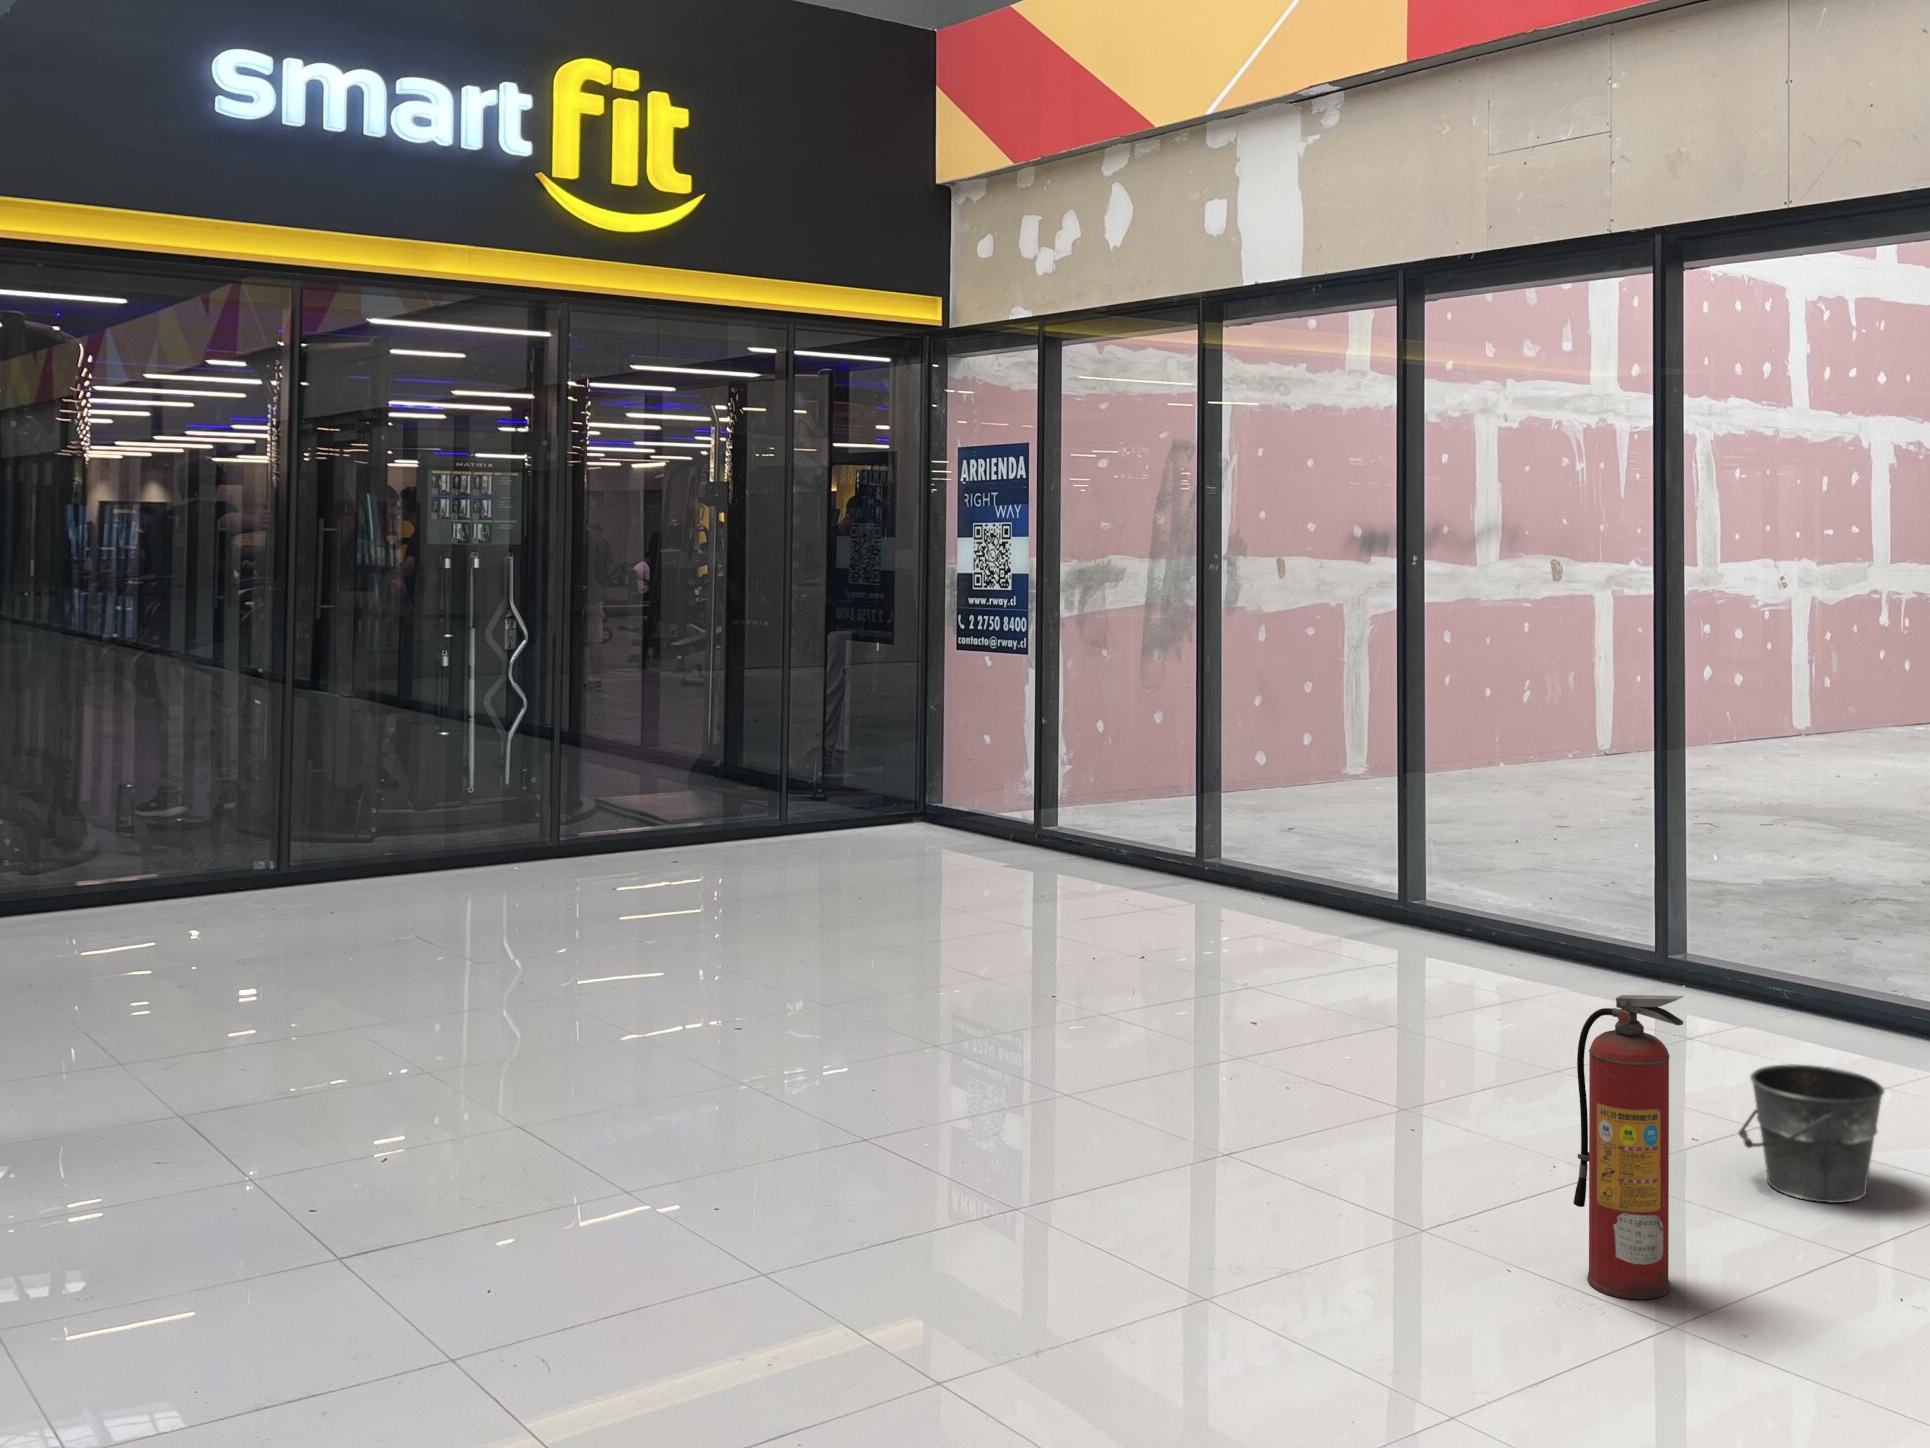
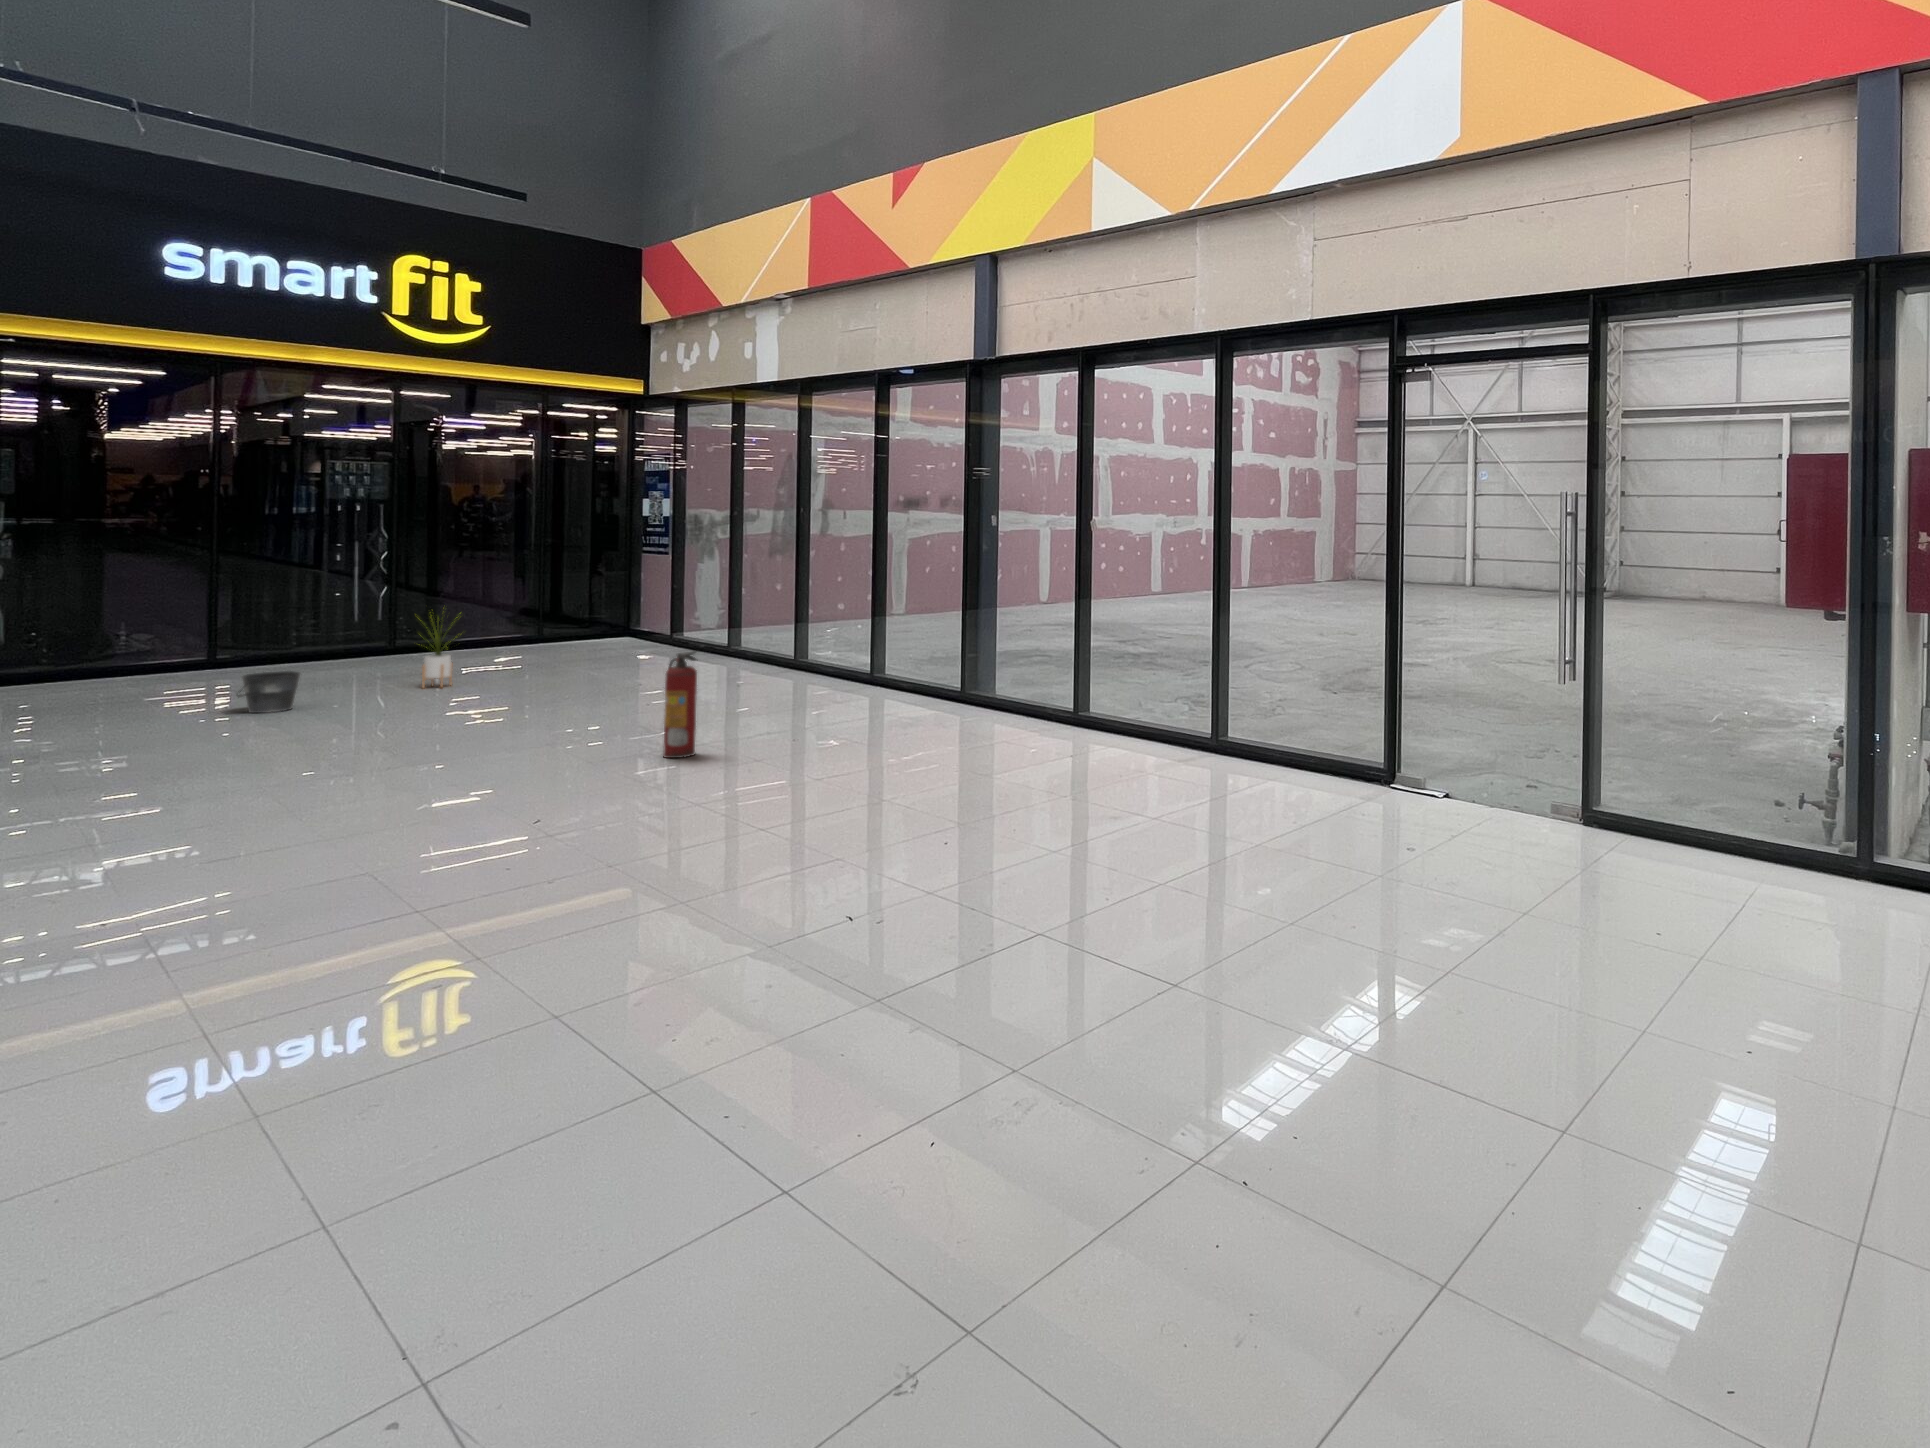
house plant: none [678,772,773,955] -> present [419,613,461,688]
bucket: present [1738,1064,1884,1203] -> present [238,671,300,713]

